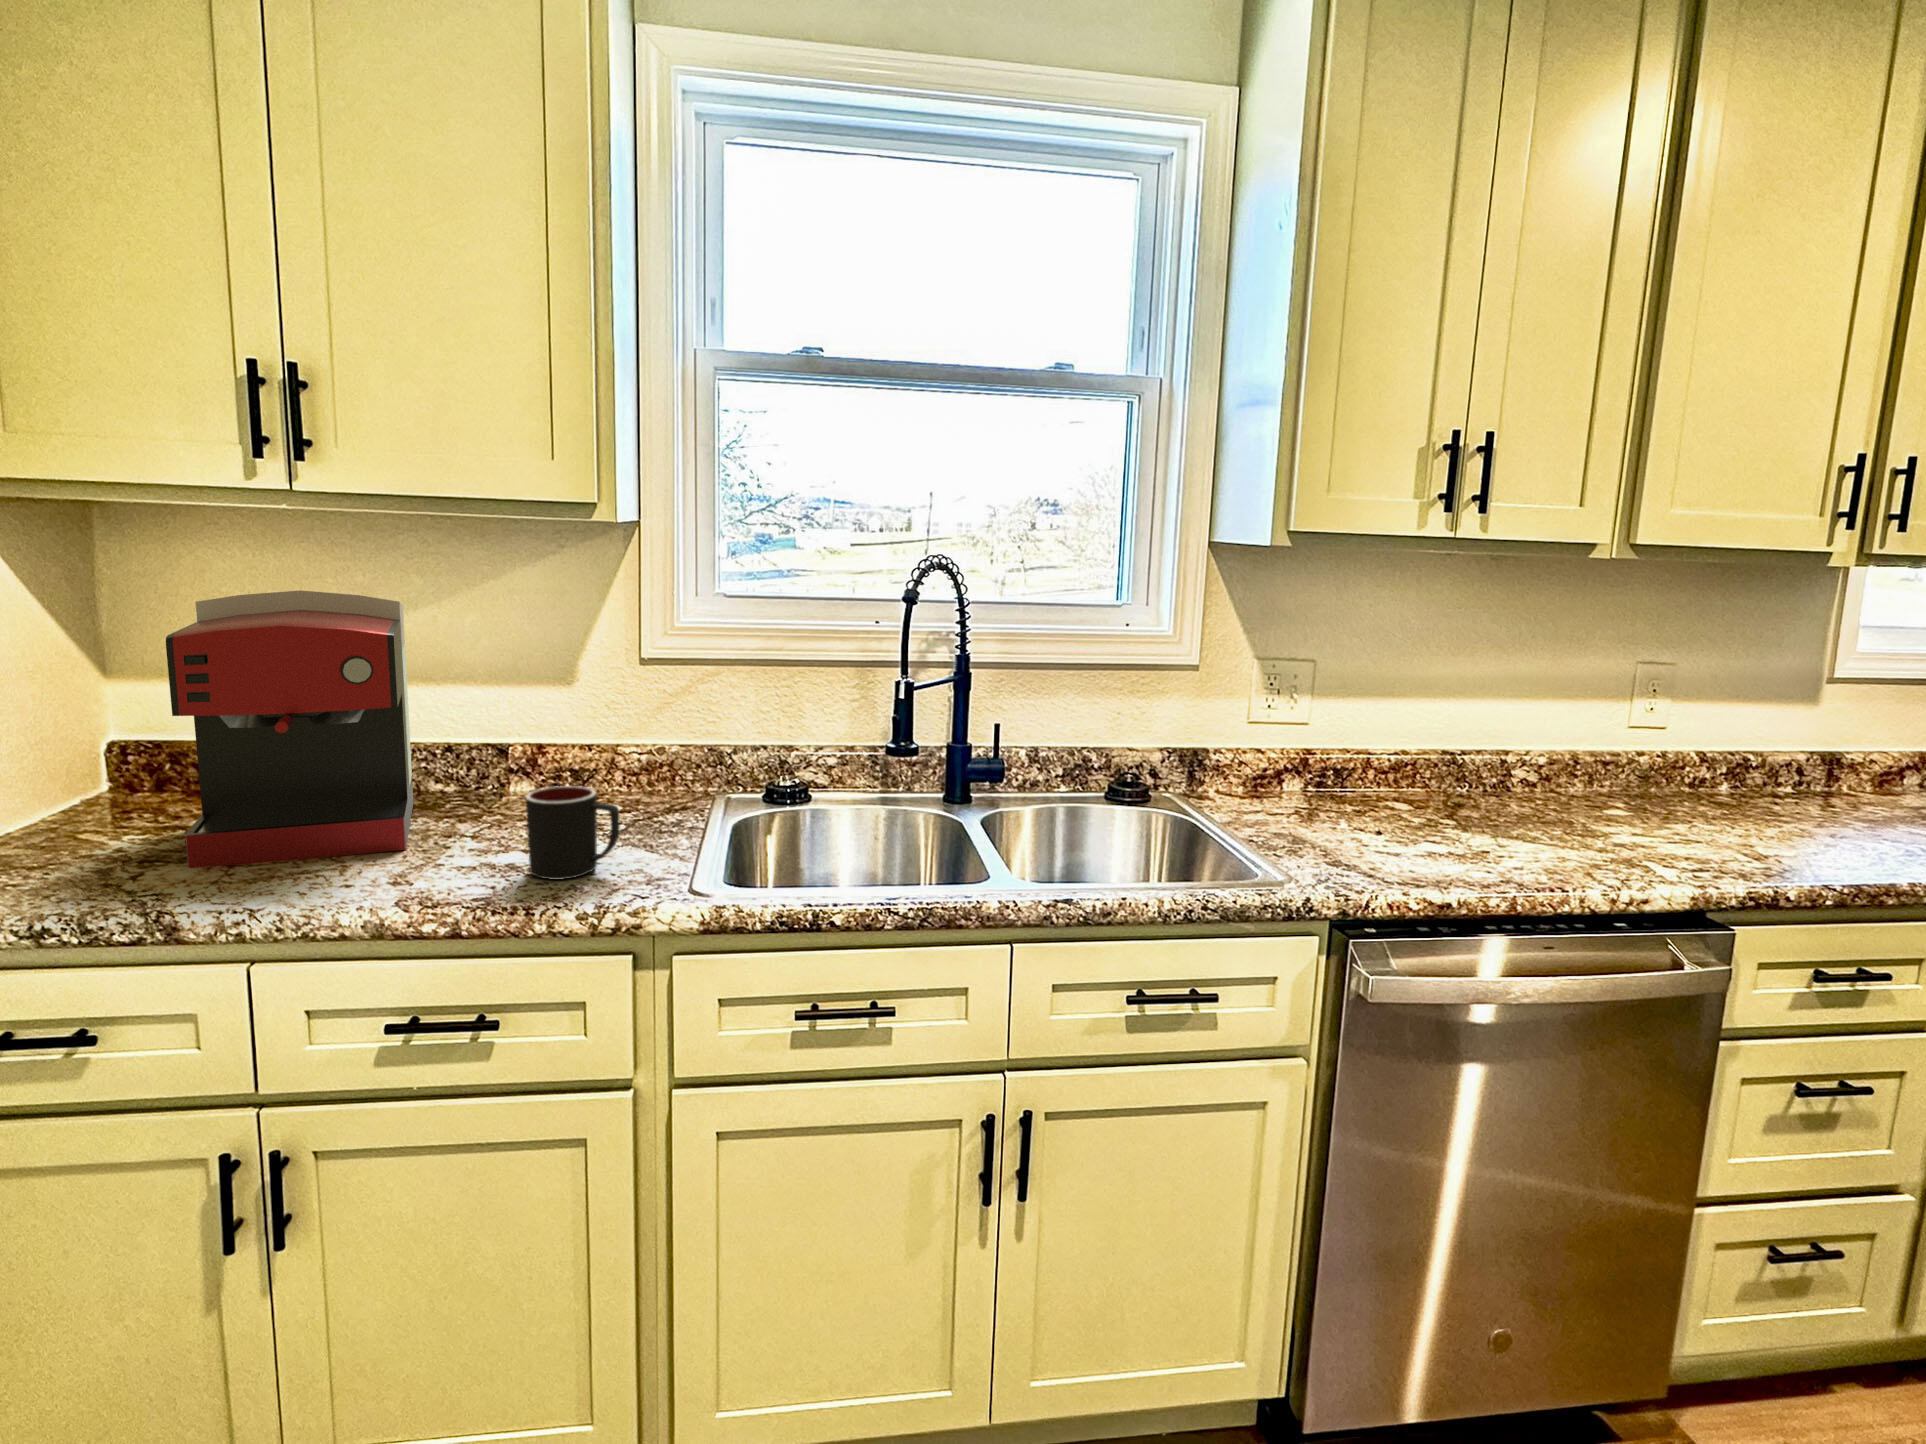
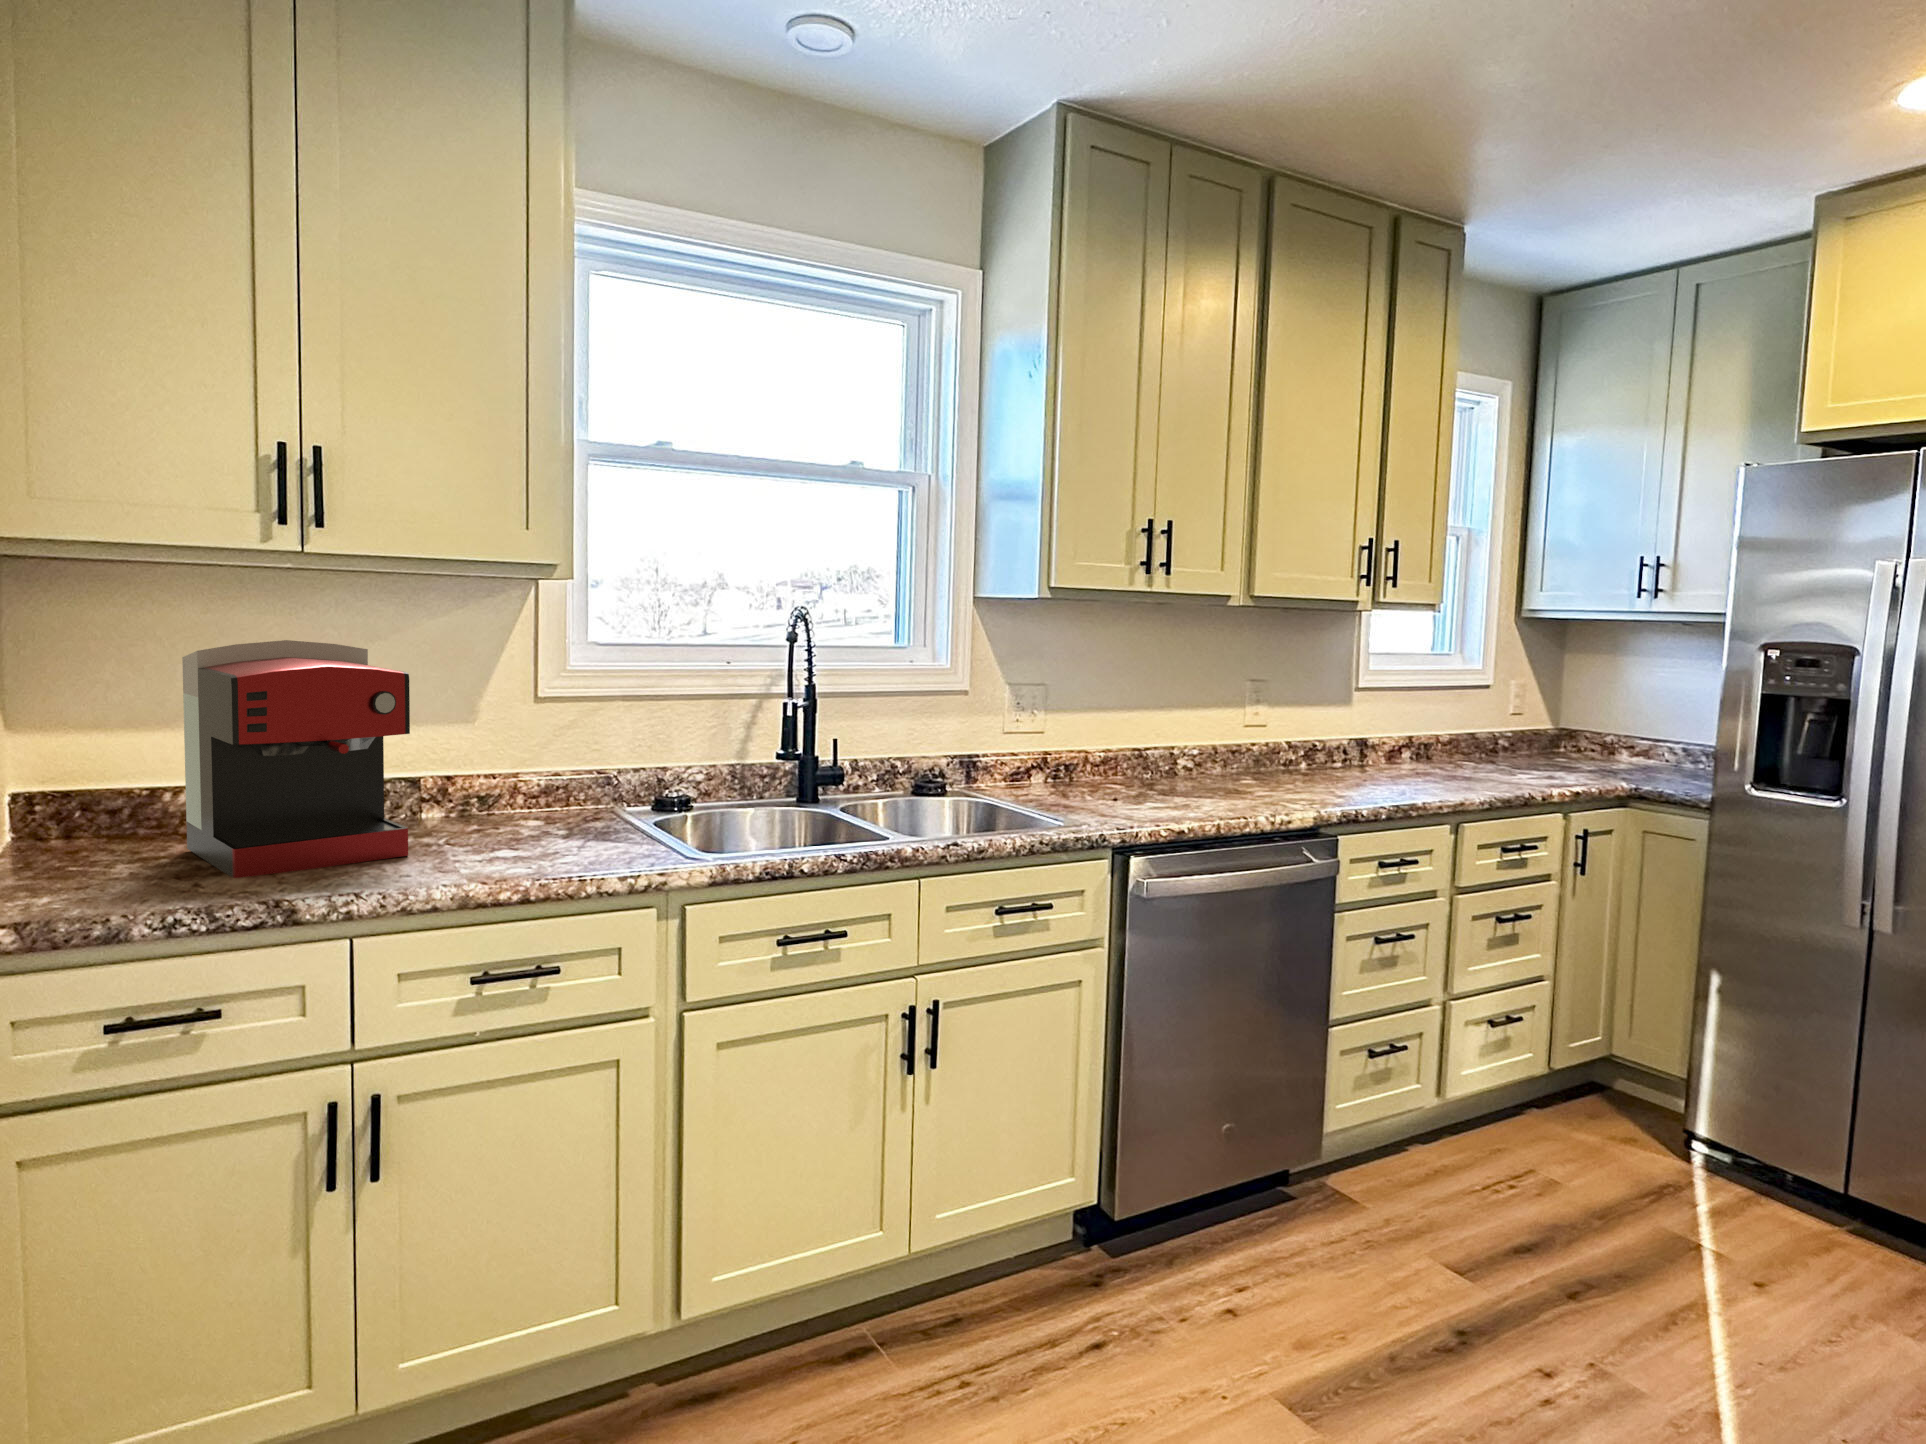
mug: present [526,786,620,880] -> none [542,790,618,861]

